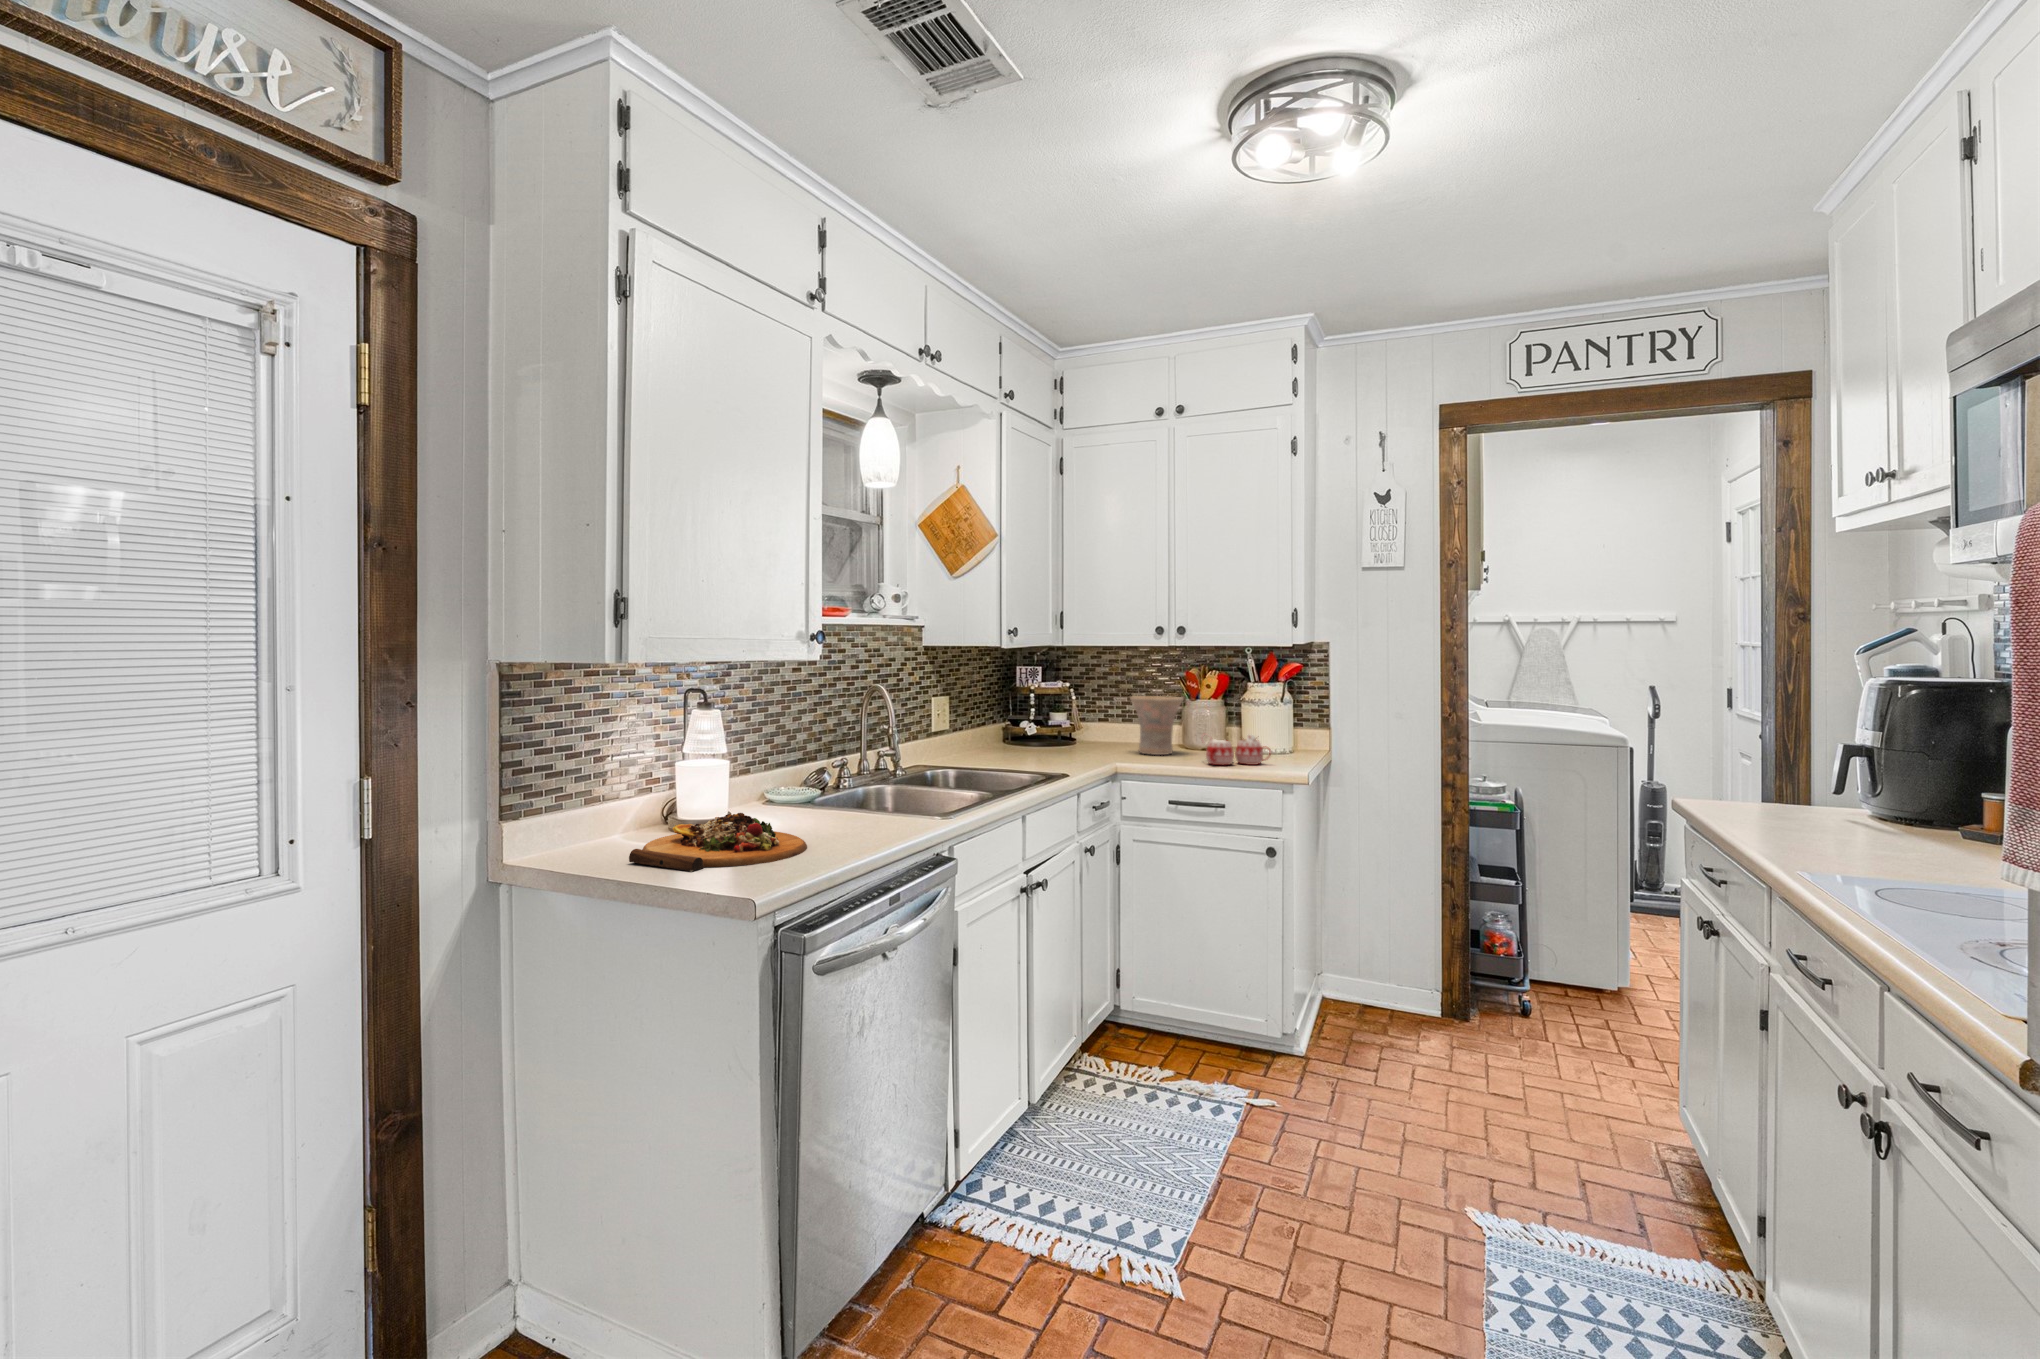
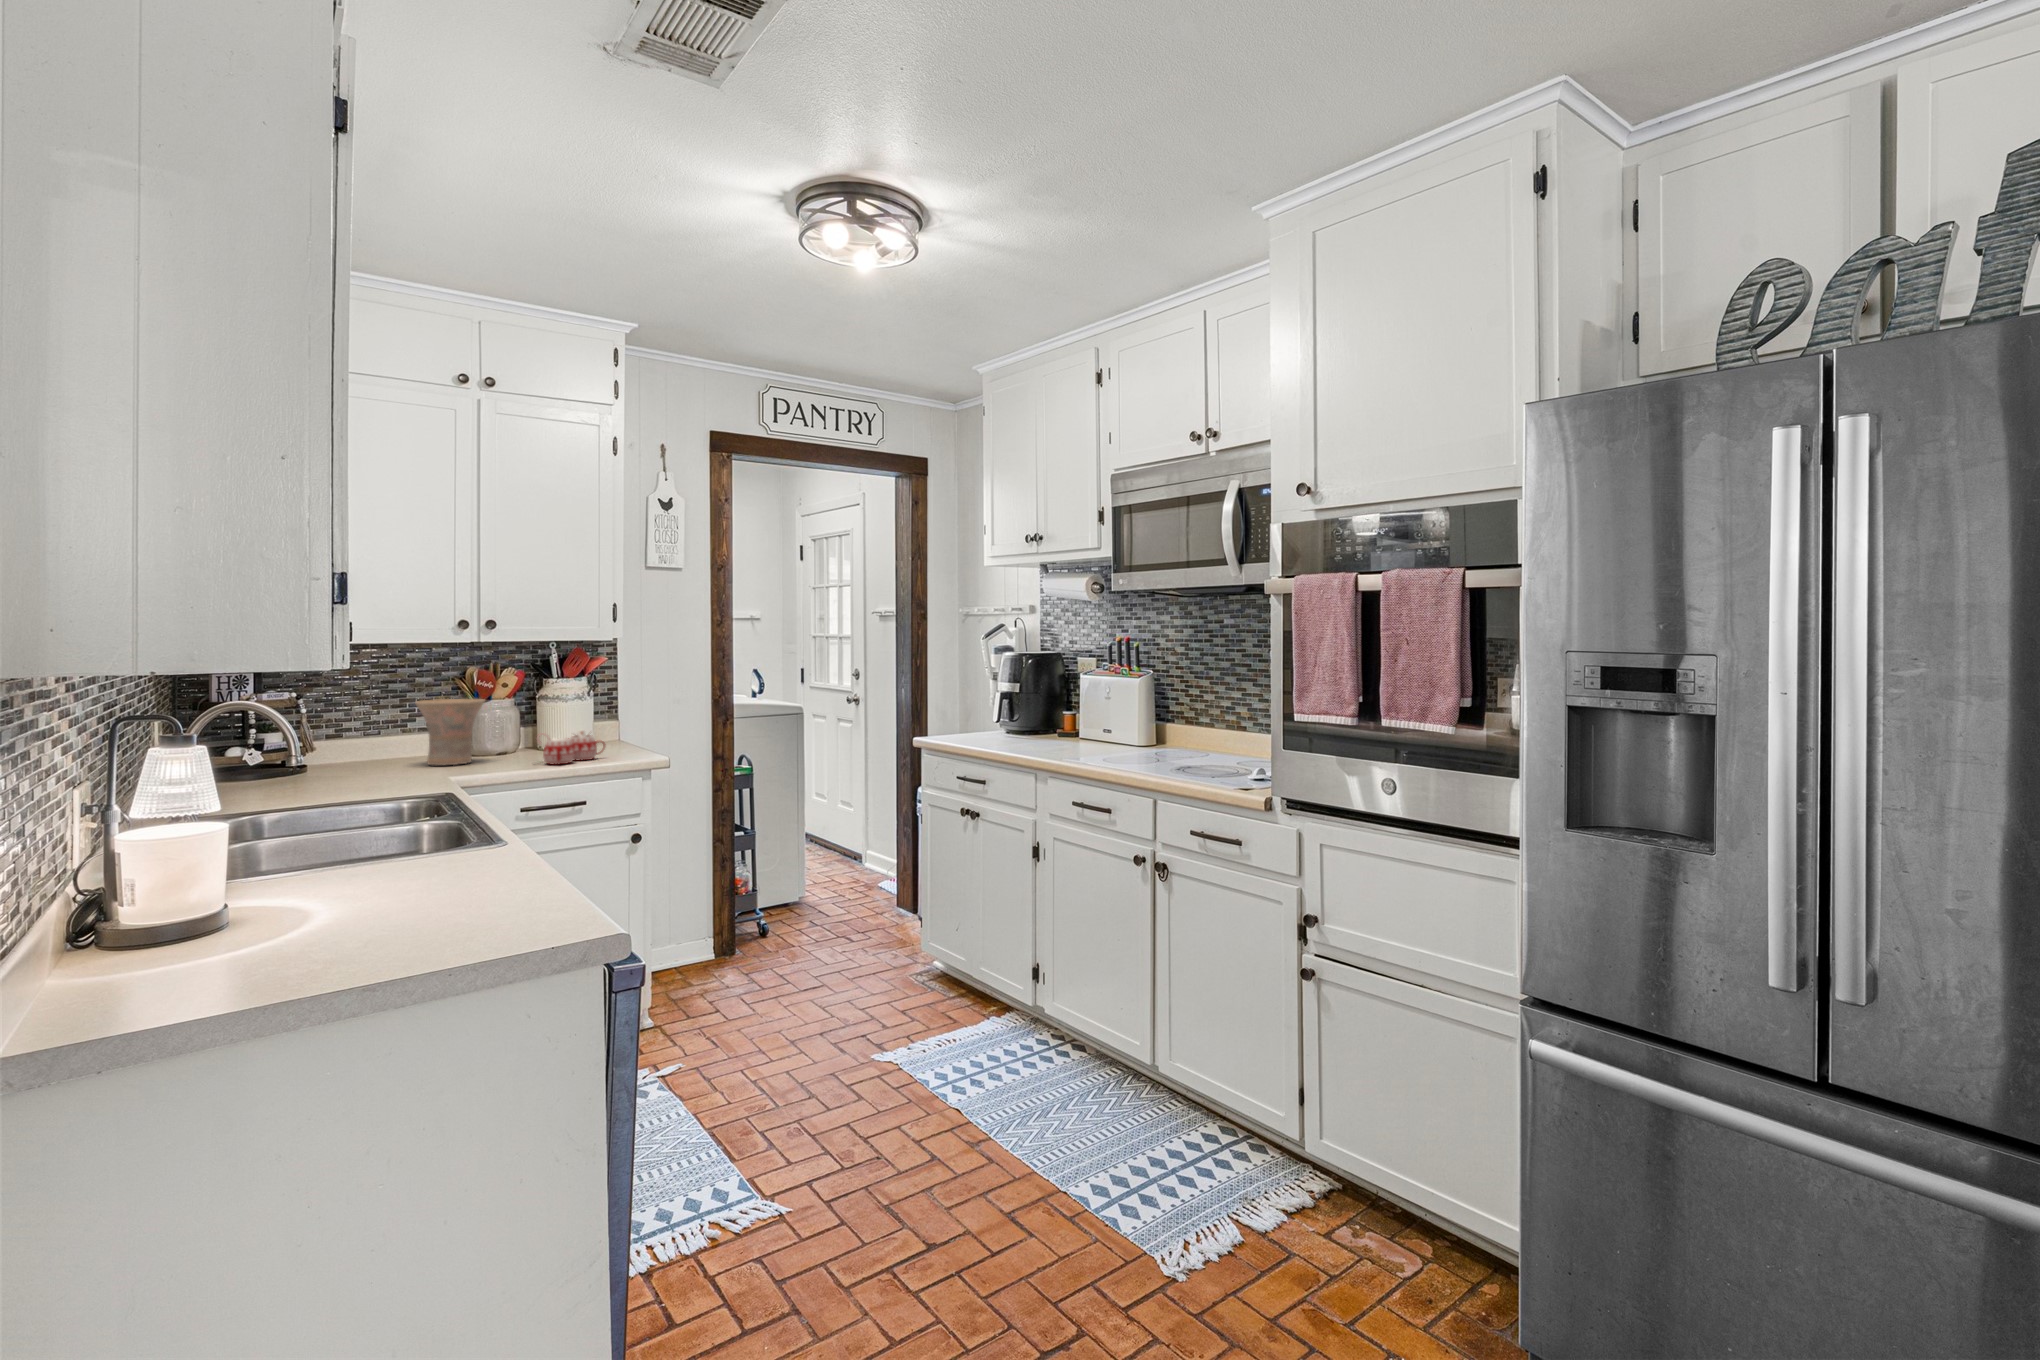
cutting board: present [629,813,807,872] -> none [231,872,500,966]

